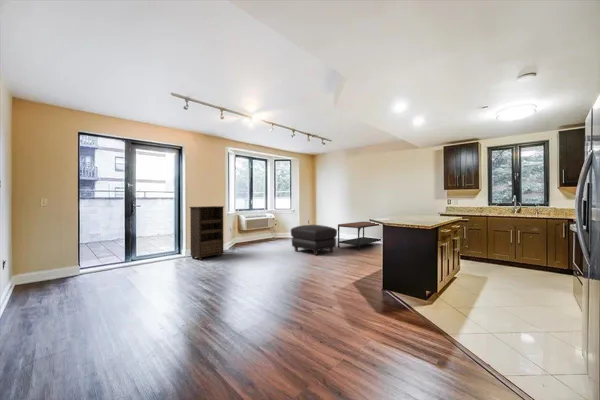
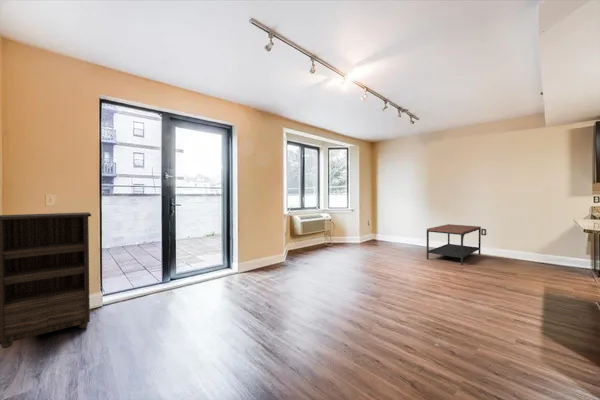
bookshelf: present [190,206,224,260] -> present [0,212,91,348]
ottoman: present [291,225,337,255] -> none [370,230,435,272]

